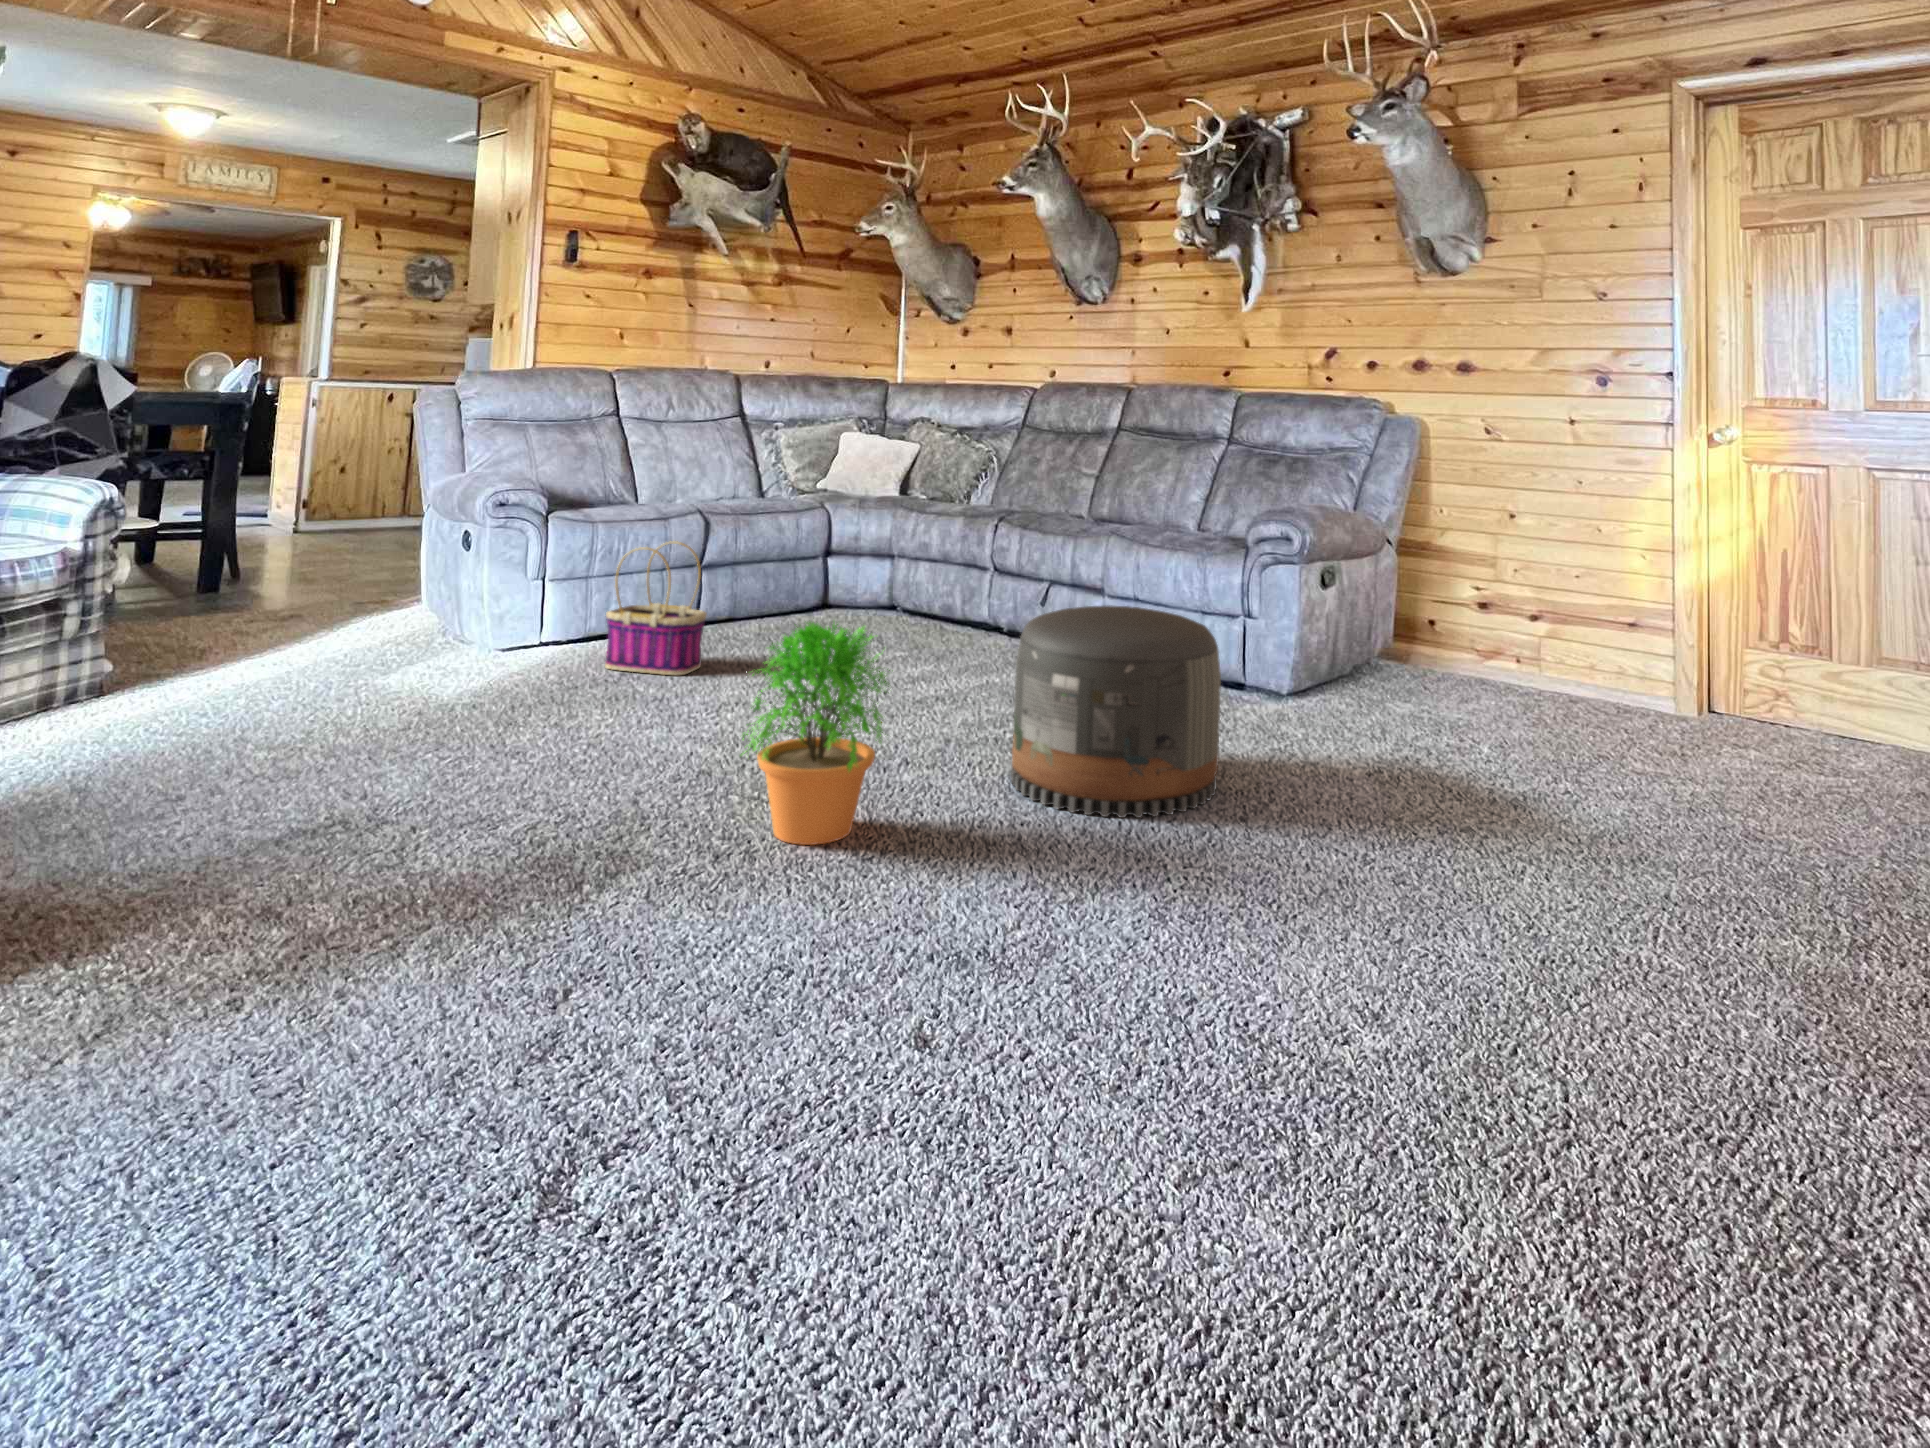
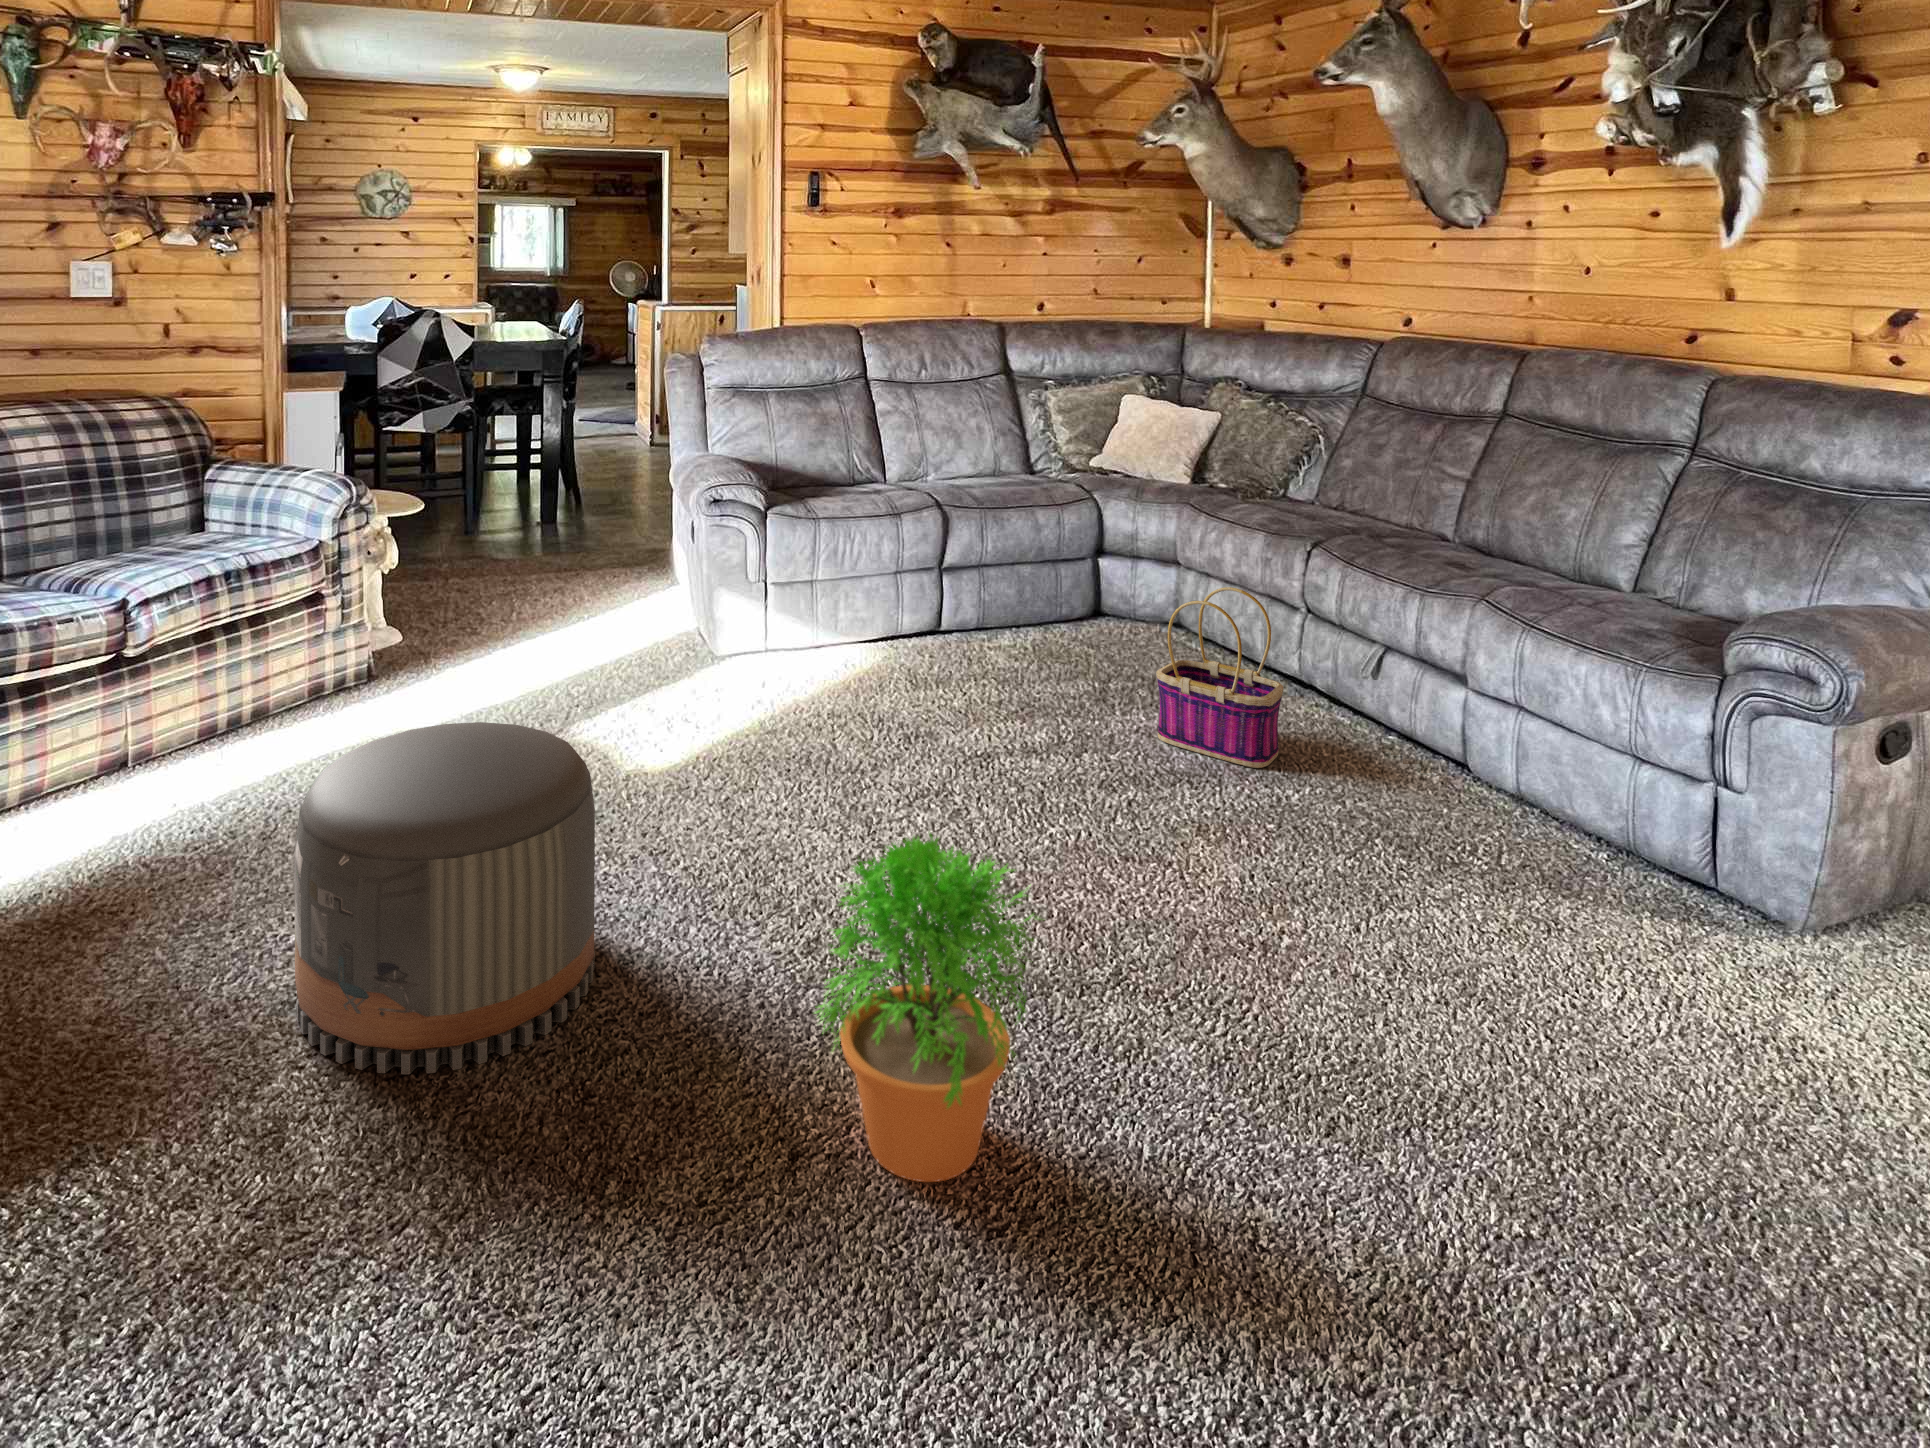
basket: present [605,541,707,675] -> present [1156,587,1283,768]
pouf: present [1011,605,1221,818] -> present [294,722,595,1074]

